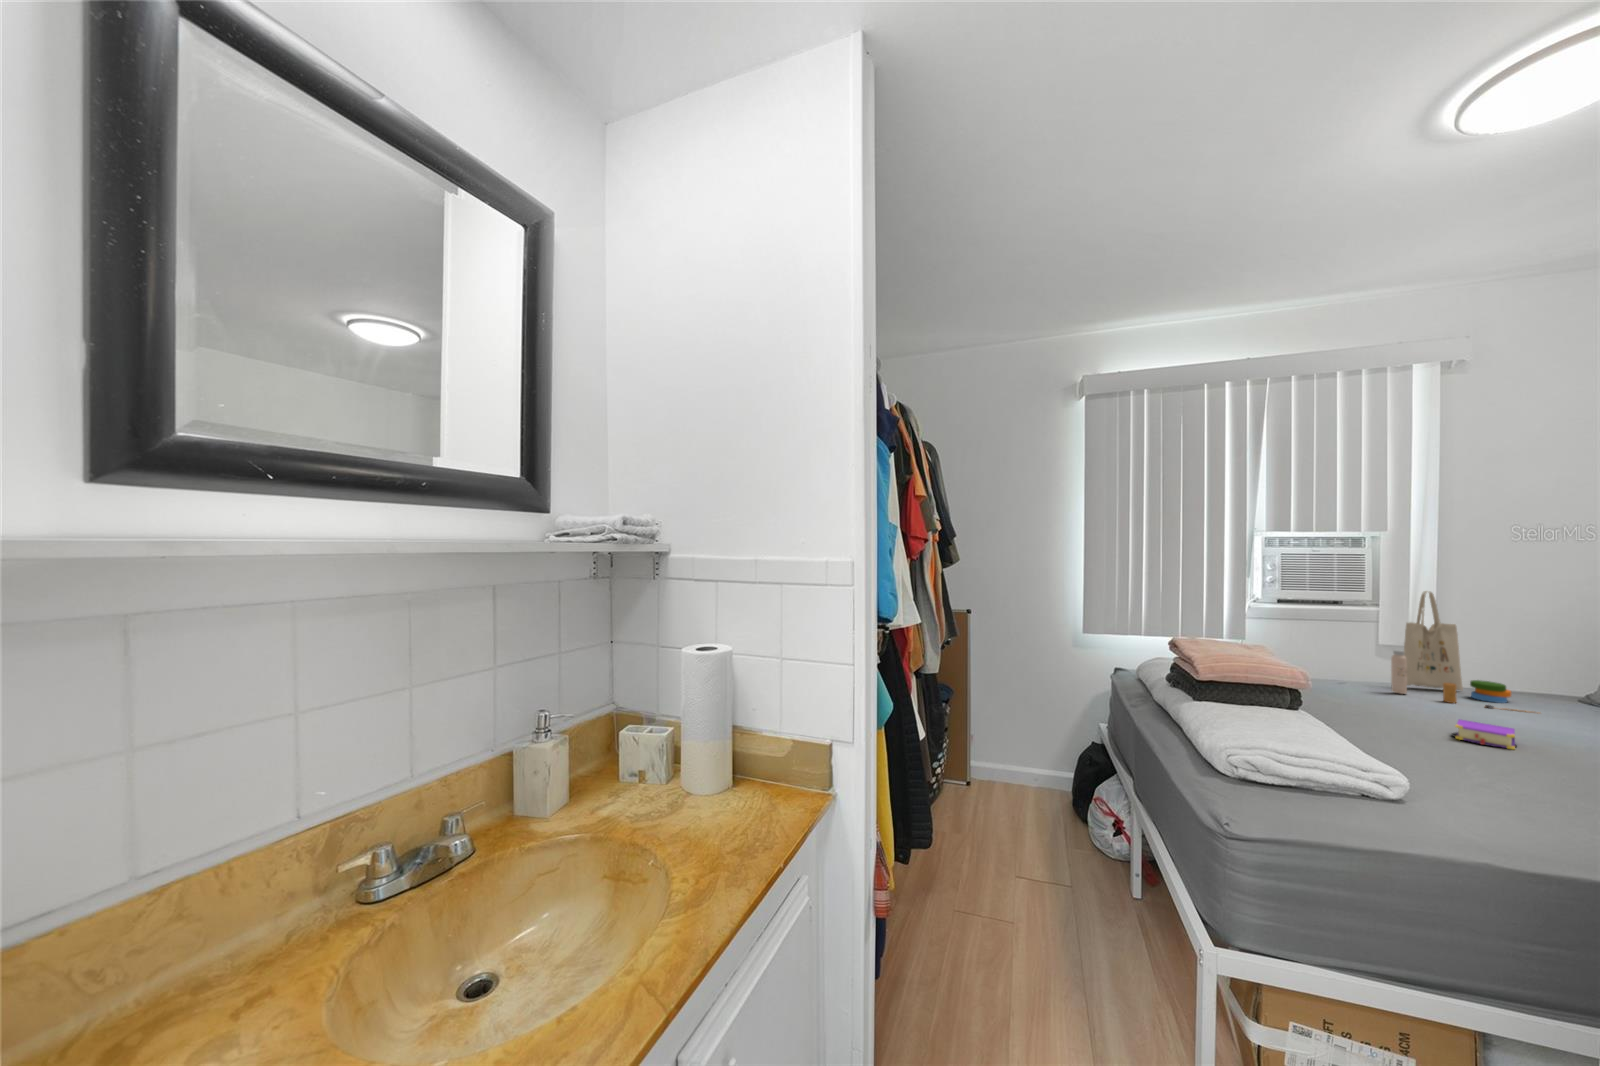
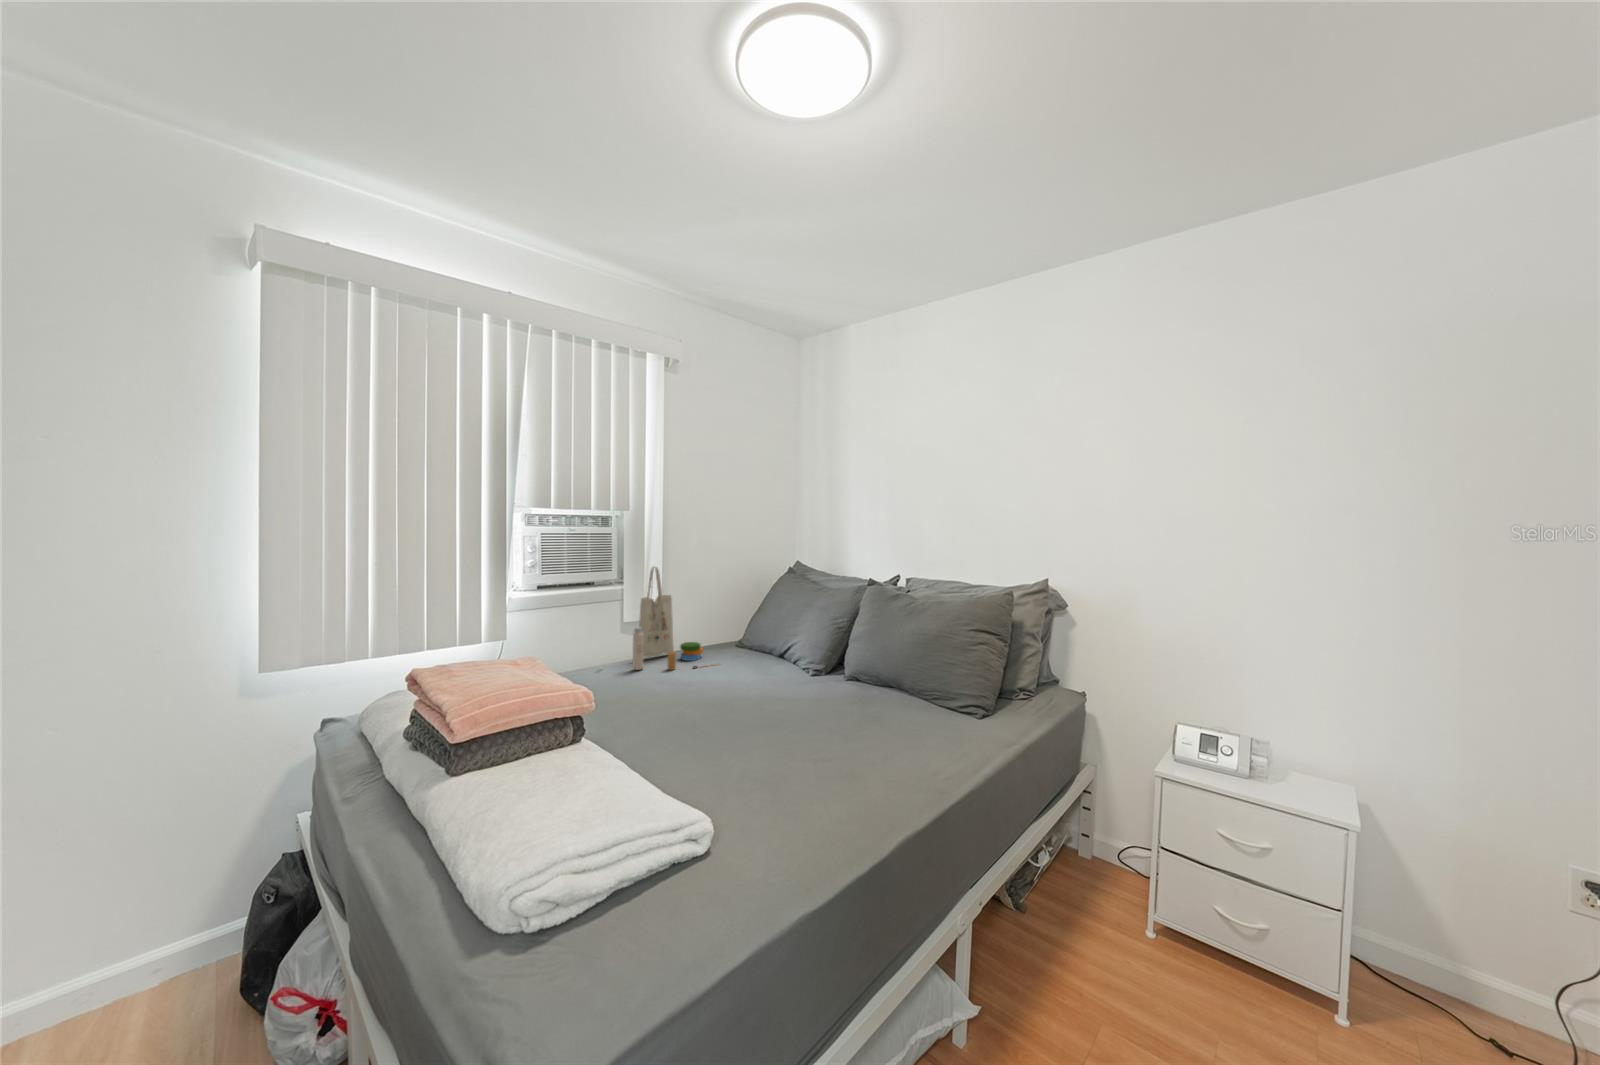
book: present [1452,719,1516,750] -> none [669,693,748,726]

